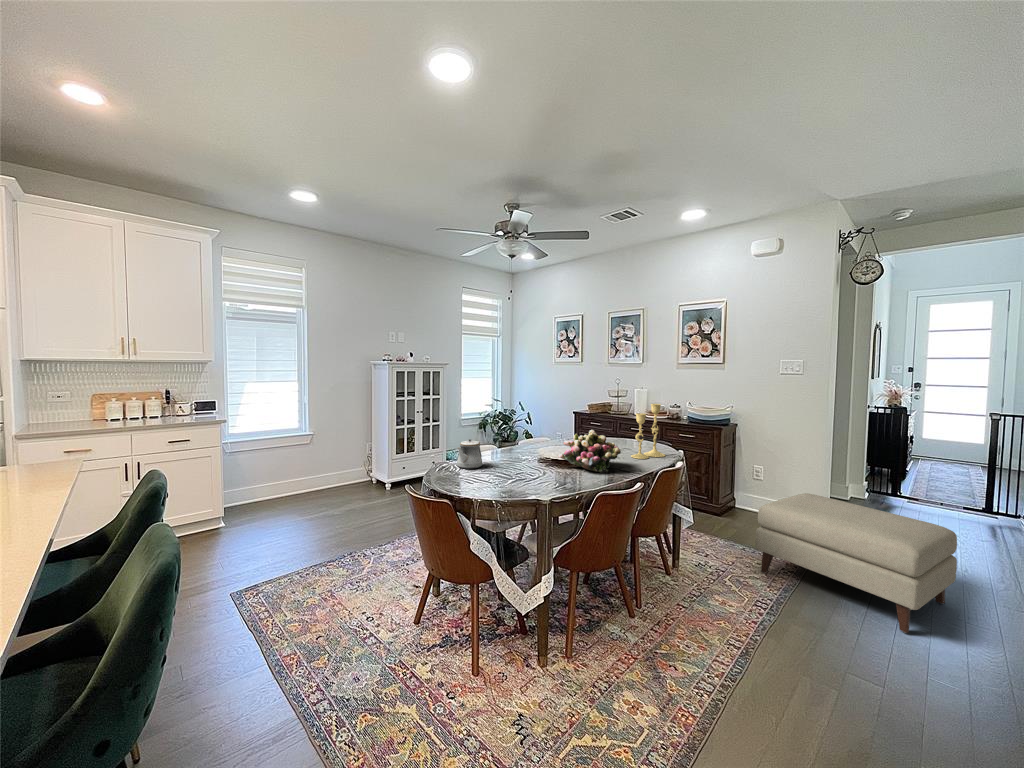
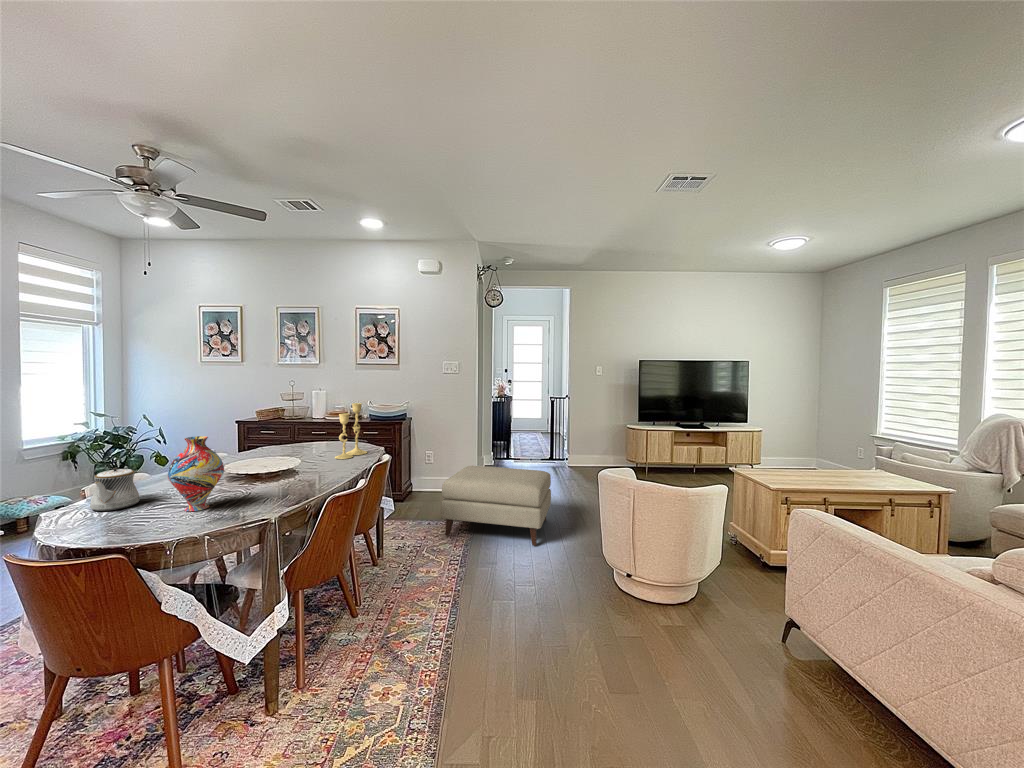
vase: none [491,423,526,481] -> present [168,436,224,511]
flower arrangement: present [558,430,621,473] -> none [258,435,334,479]

